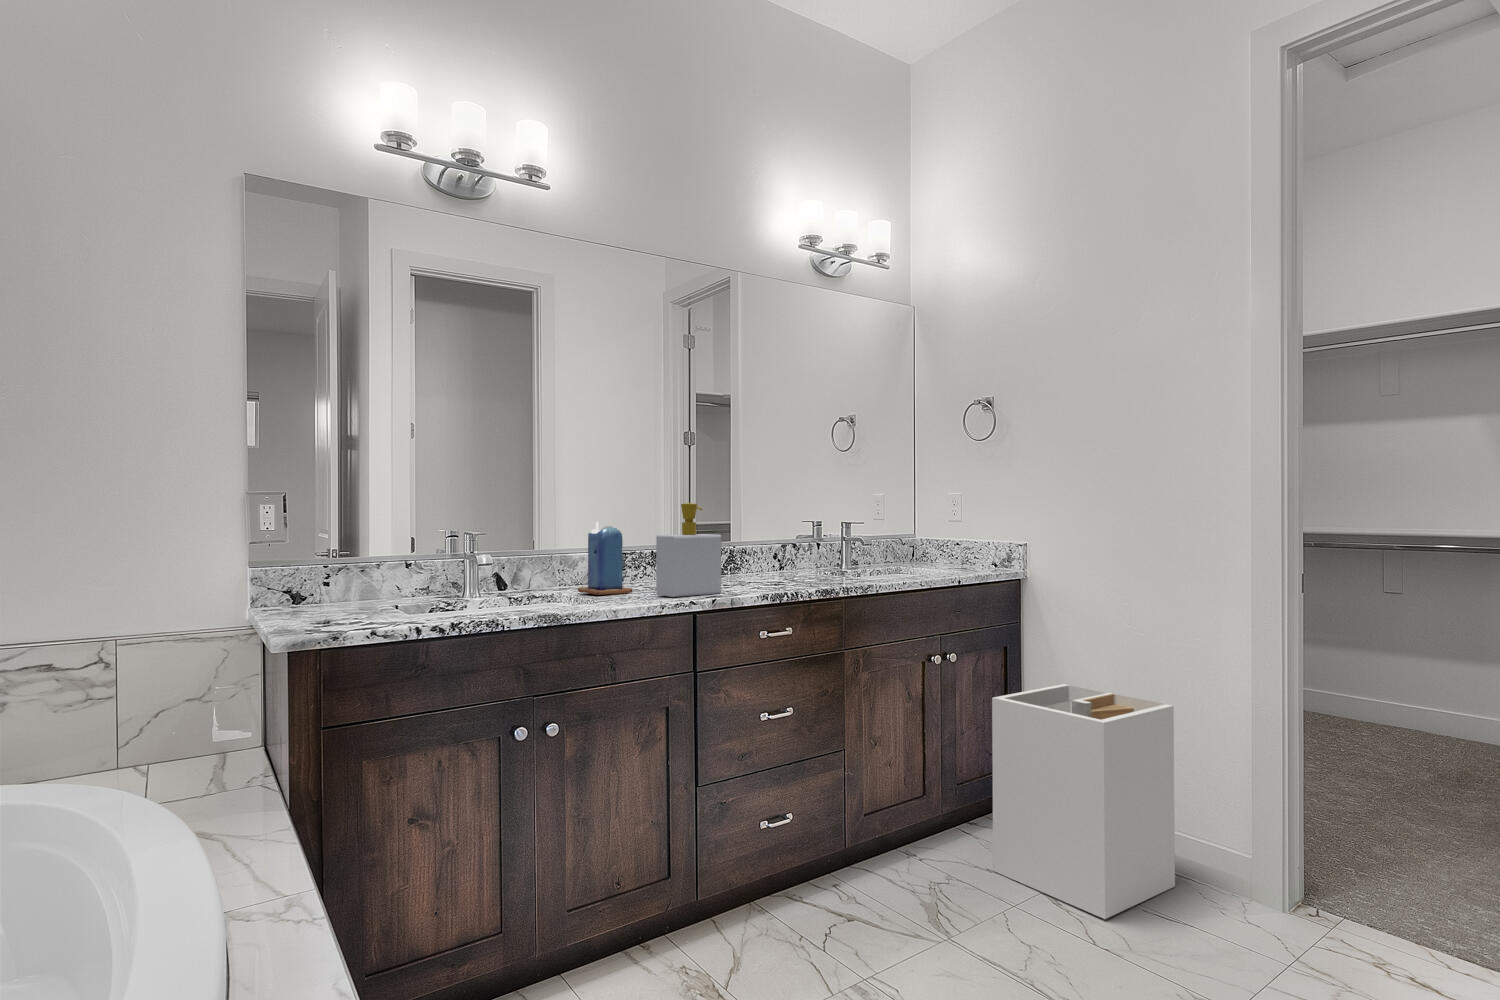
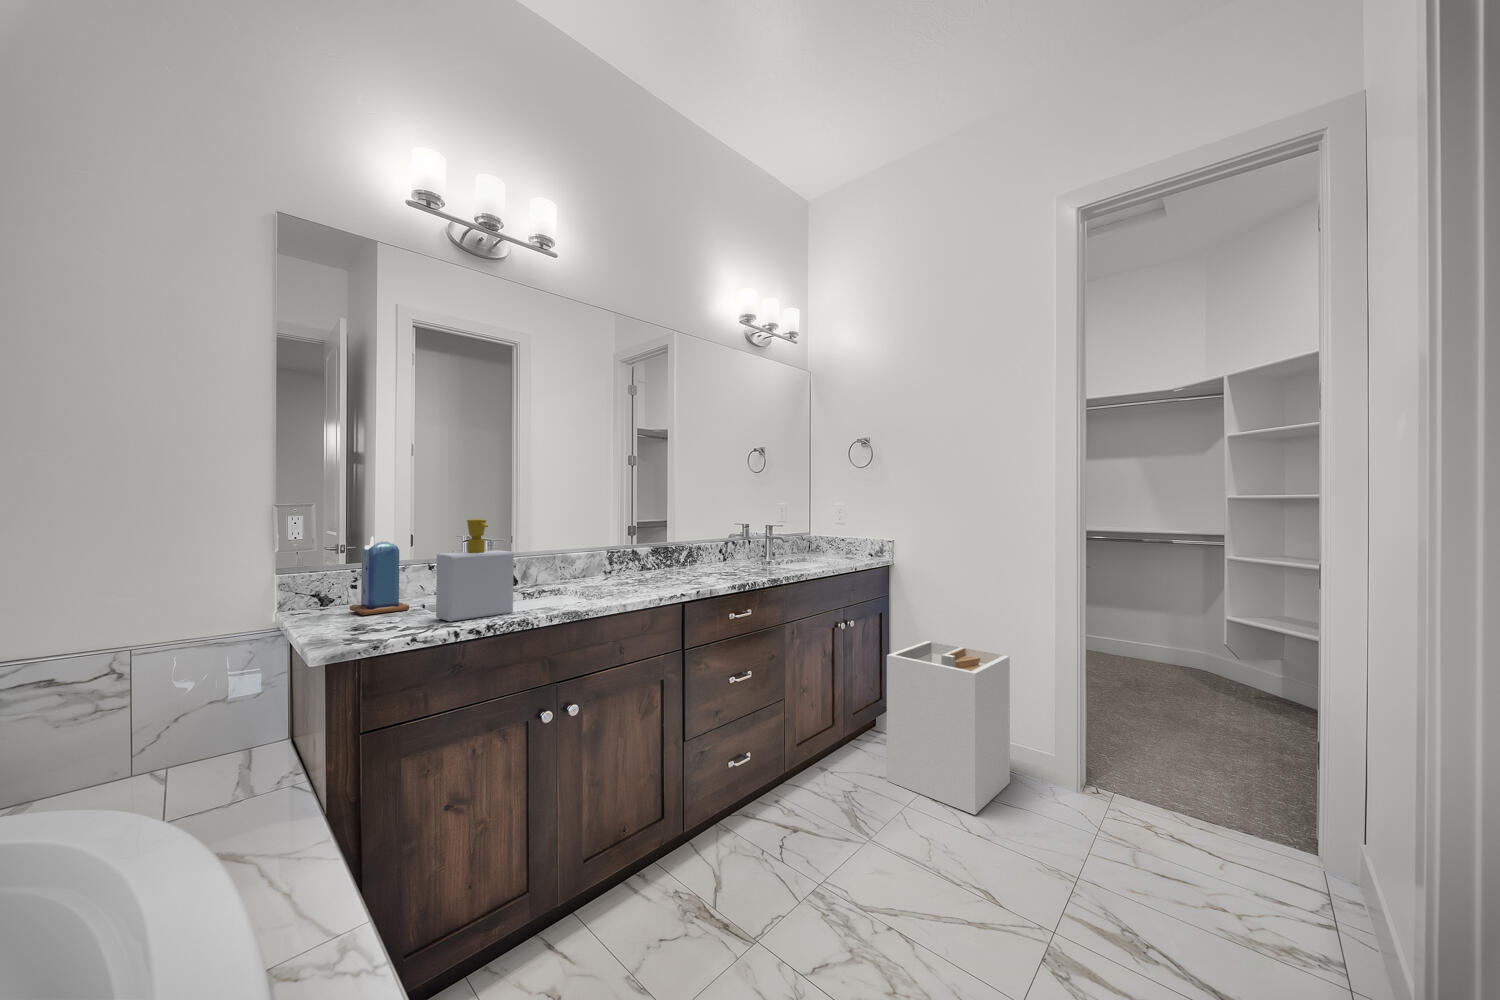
soap bottle: present [656,503,721,597] -> present [436,519,514,622]
candle: present [578,522,632,595] -> present [350,537,409,615]

